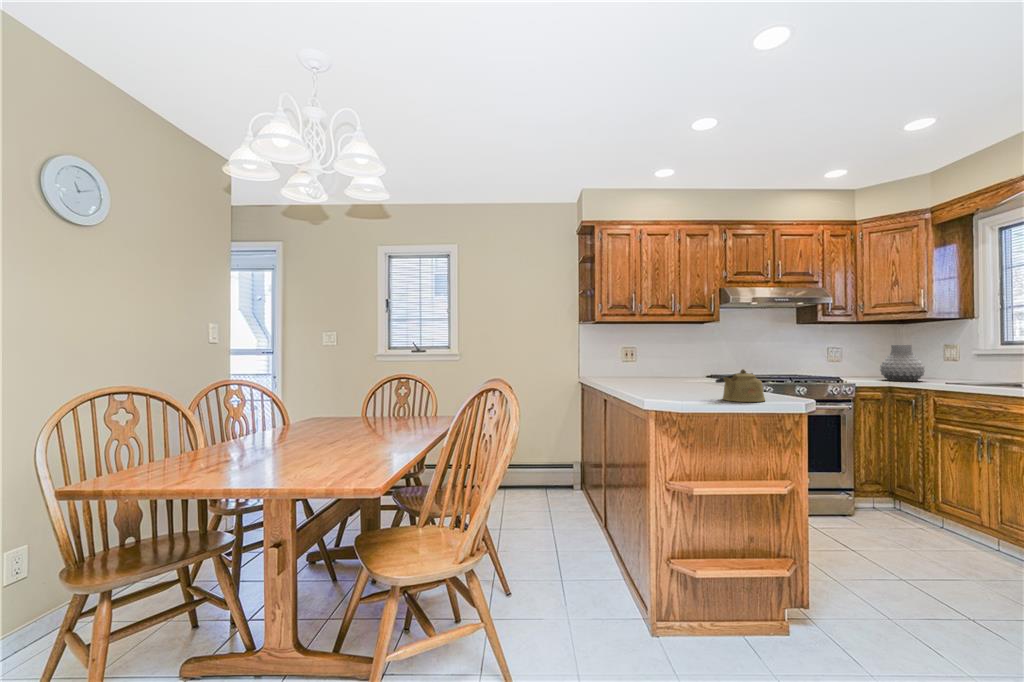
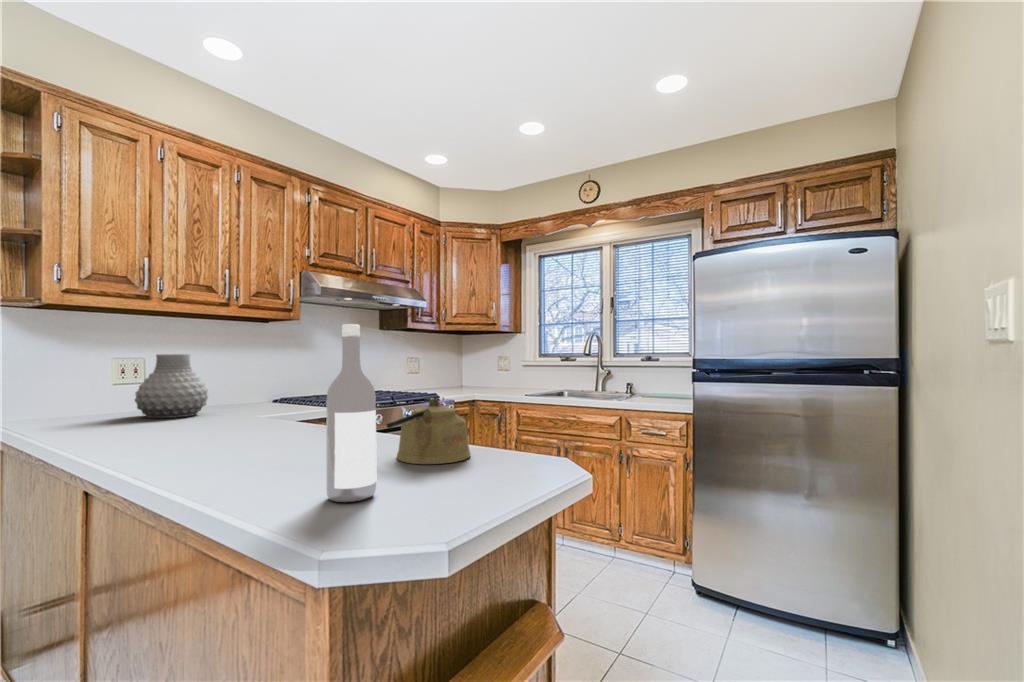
wine bottle: none [671,334,691,404] -> present [326,324,376,502]
vase: present [880,345,925,381] -> present [135,354,208,418]

